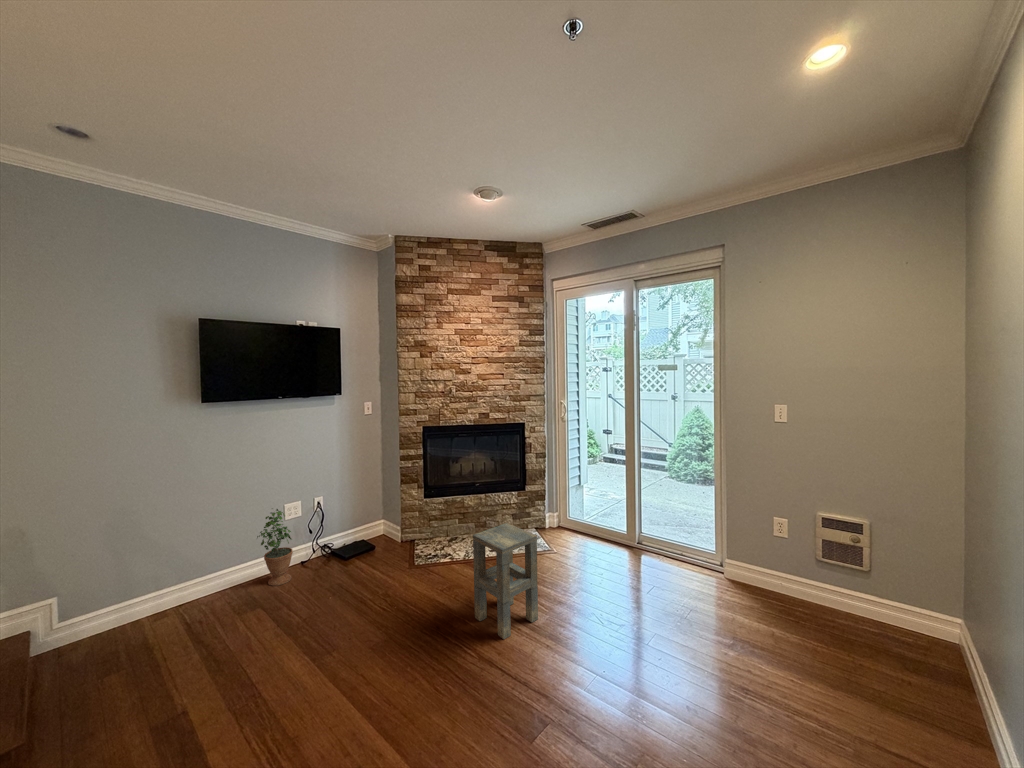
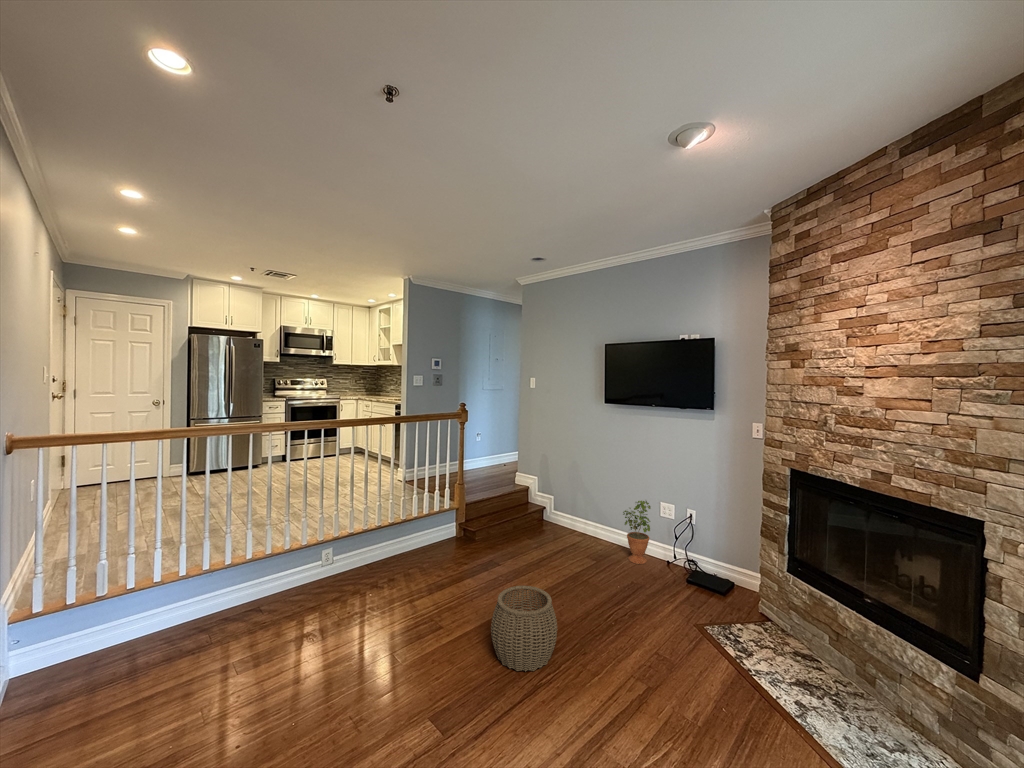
side table: present [473,523,538,639] -> none [571,579,660,749]
woven basket: none [398,596,471,692] -> present [491,586,557,672]

